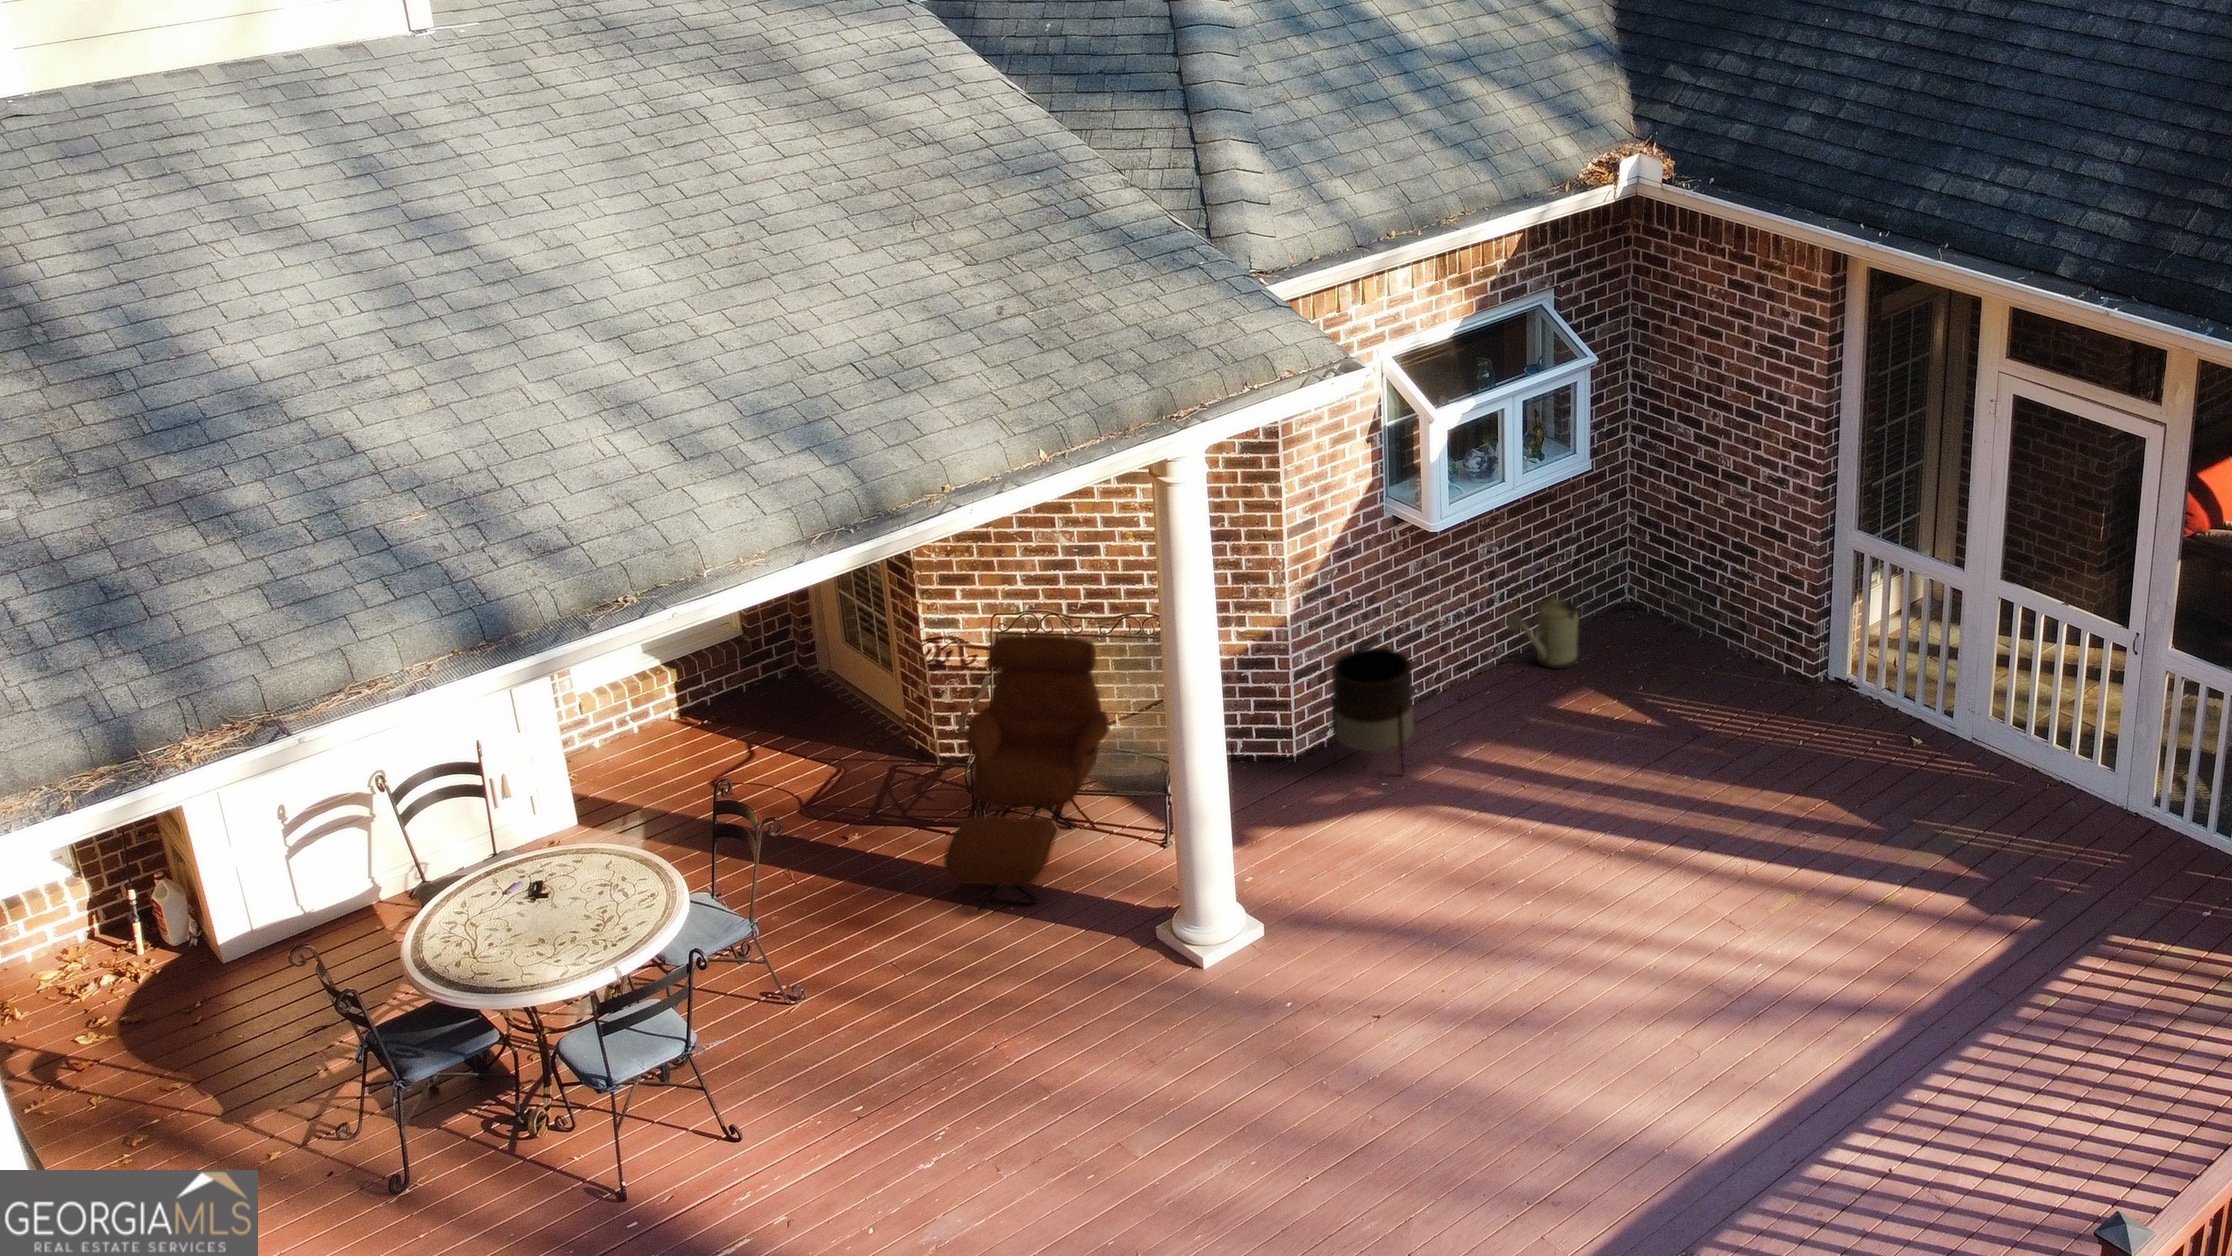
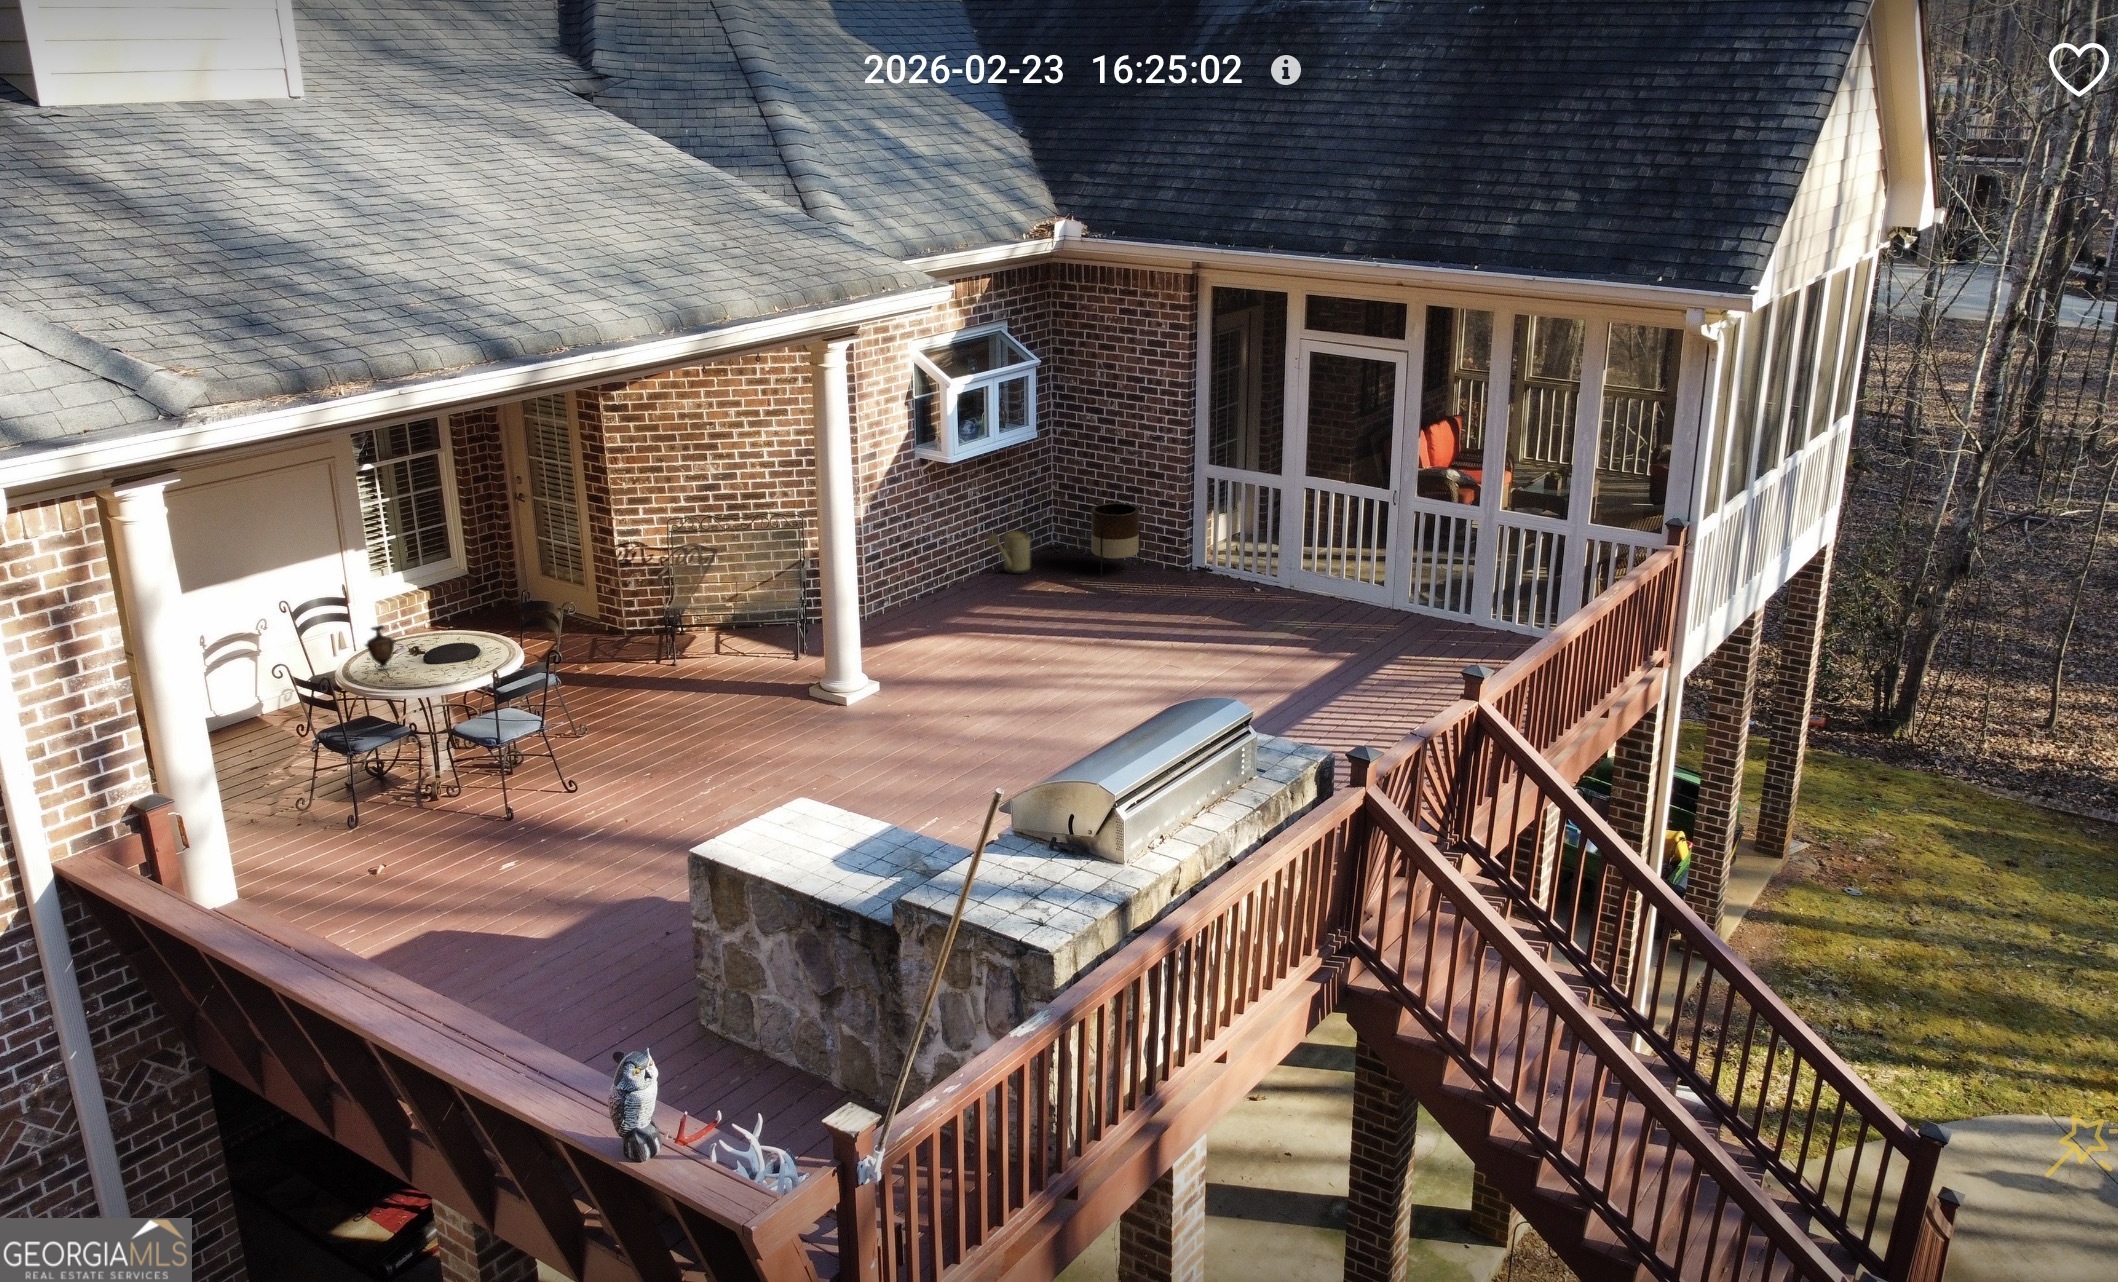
armchair: present [944,635,1109,913] -> none [655,533,751,696]
planter: present [1331,648,1414,773] -> present [1091,503,1140,577]
vase: none [448,867,496,933] -> present [365,625,395,668]
plate: none [541,879,629,931] -> present [423,643,480,665]

